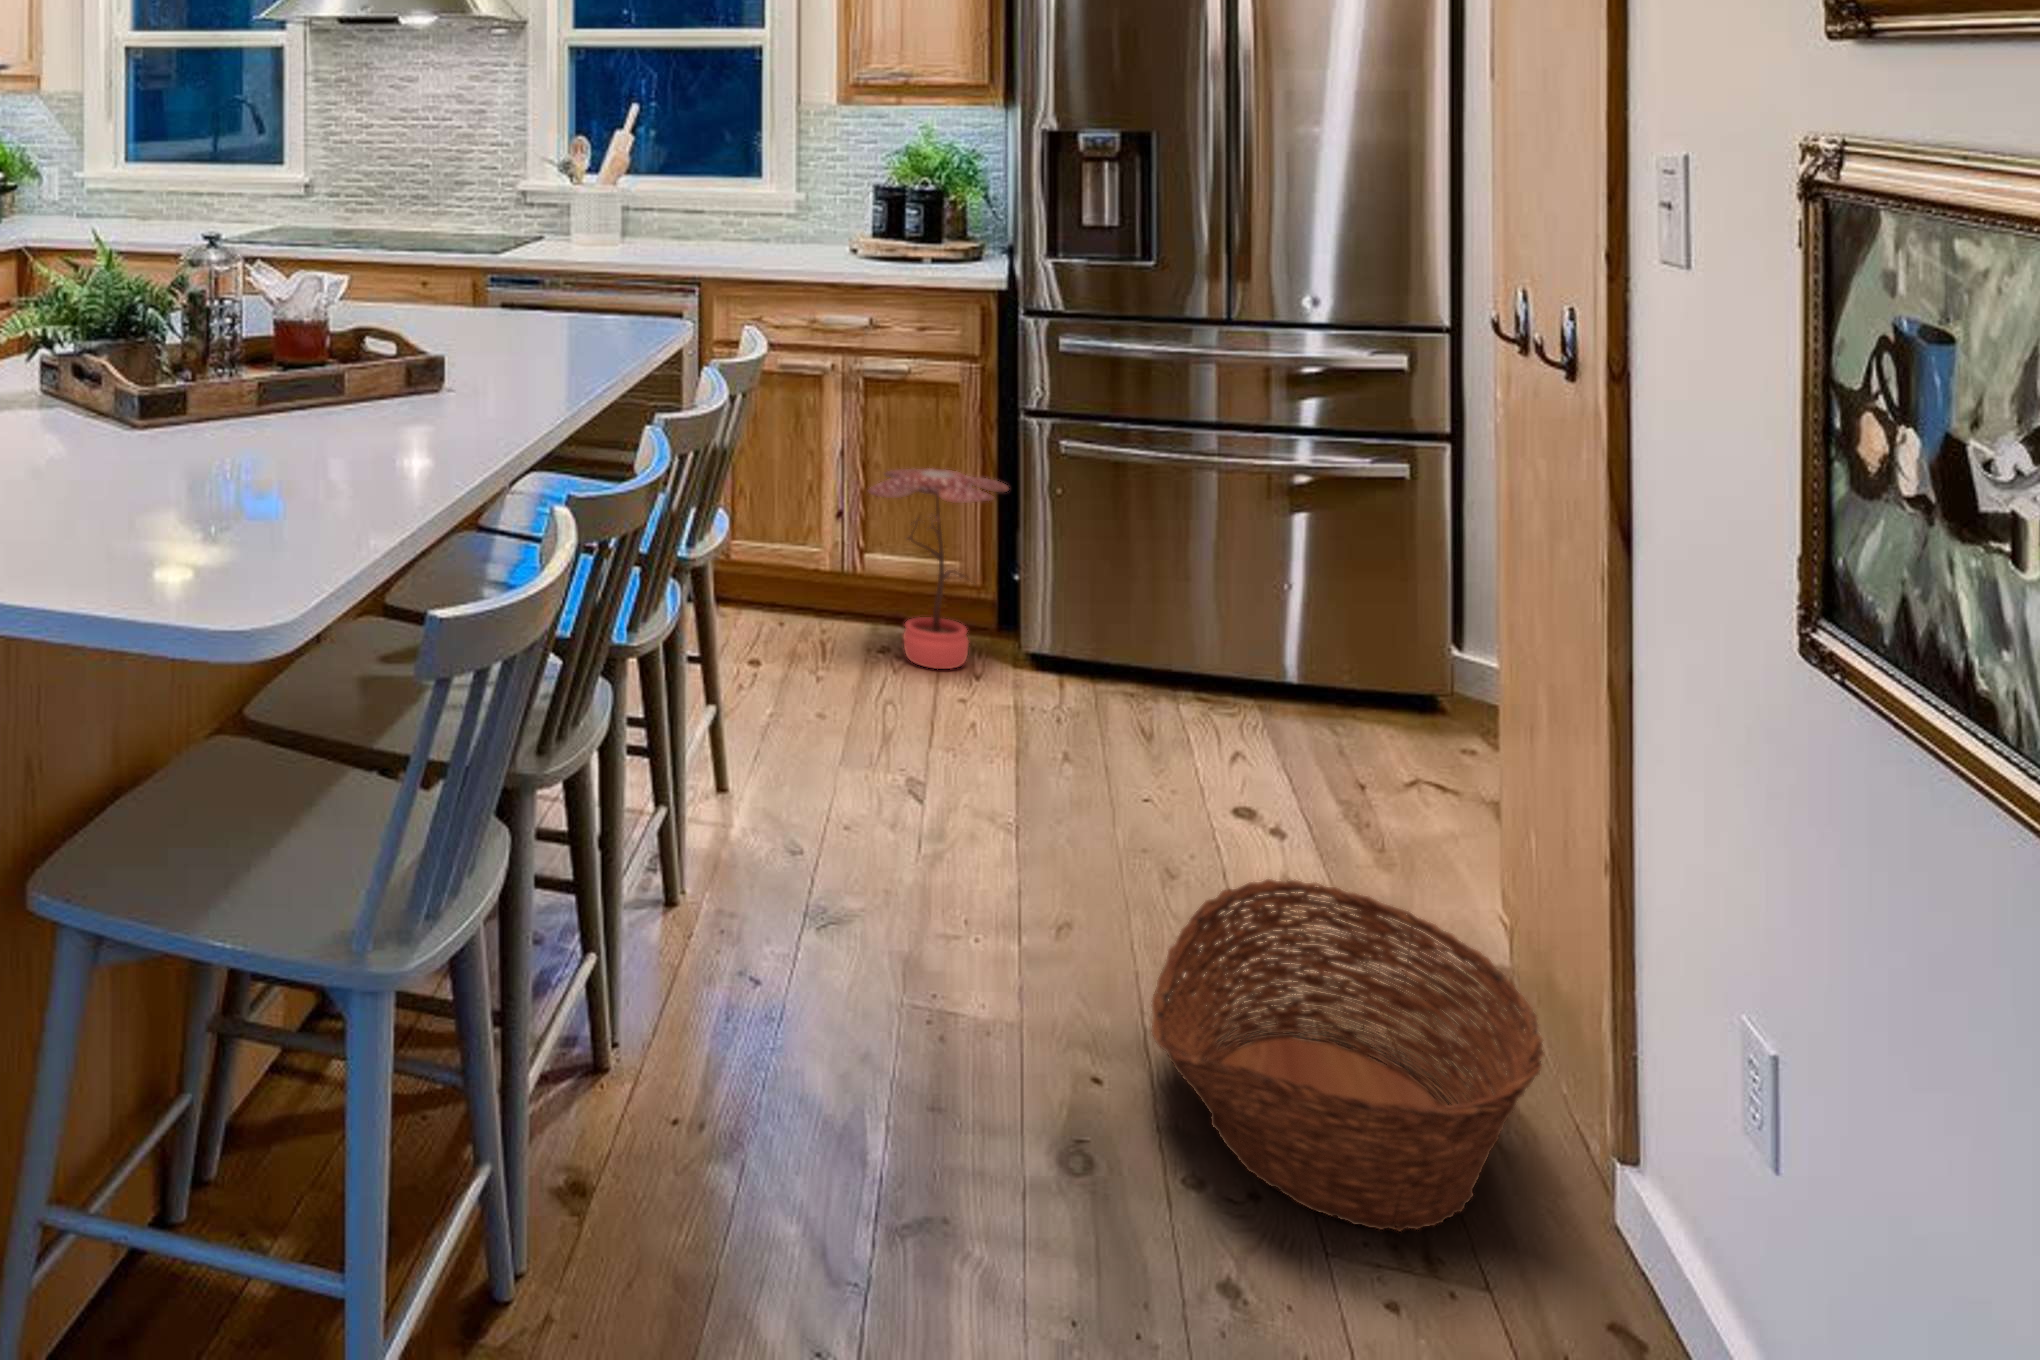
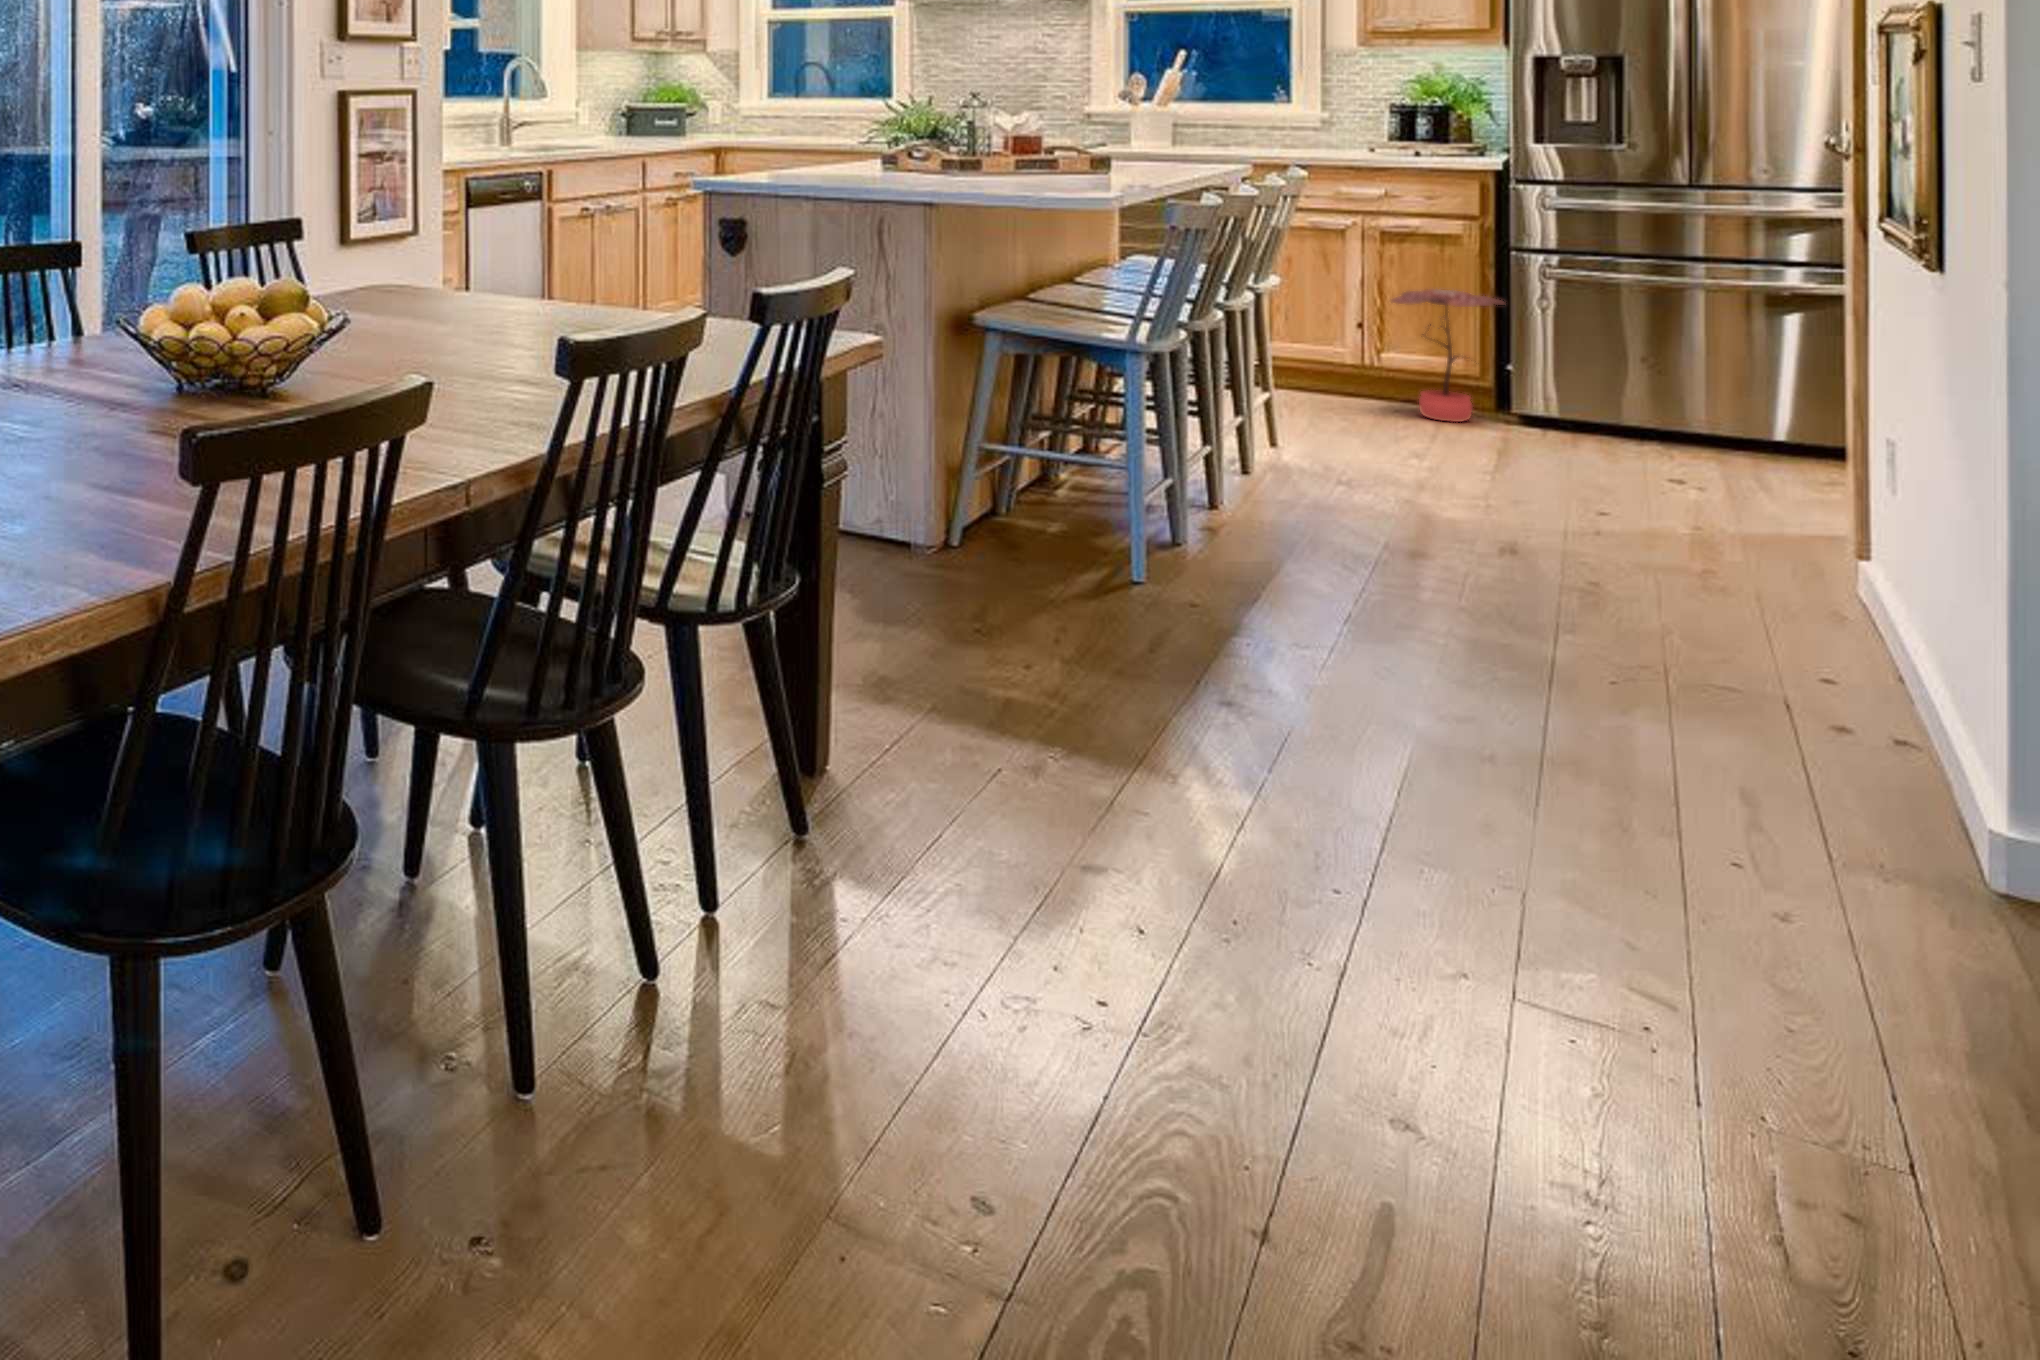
basket: present [1151,879,1544,1231] -> none [1585,462,1836,591]

